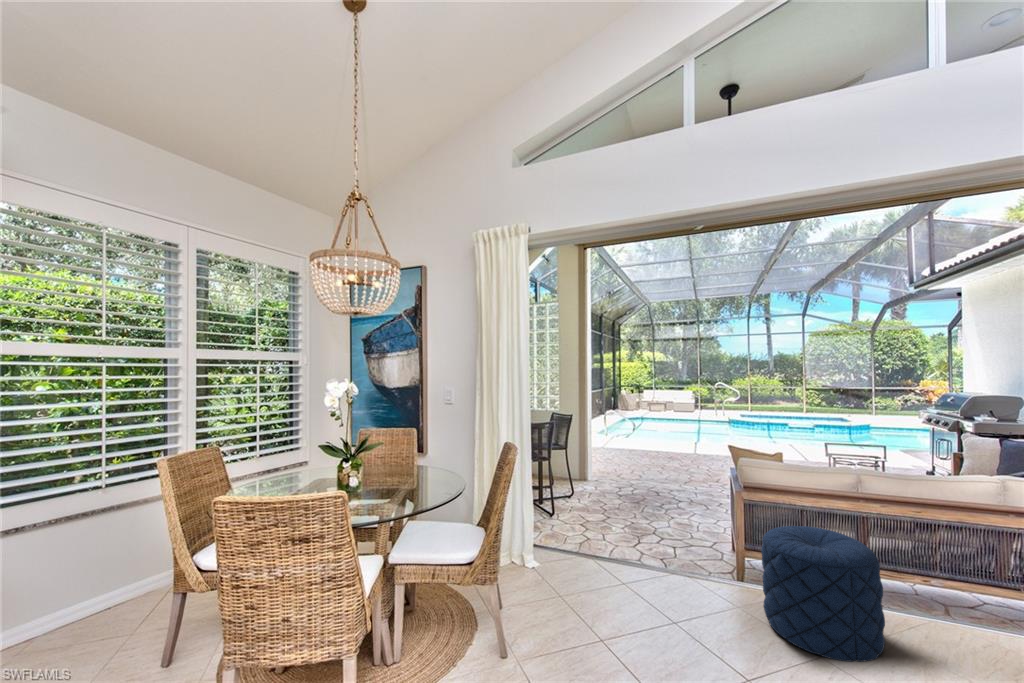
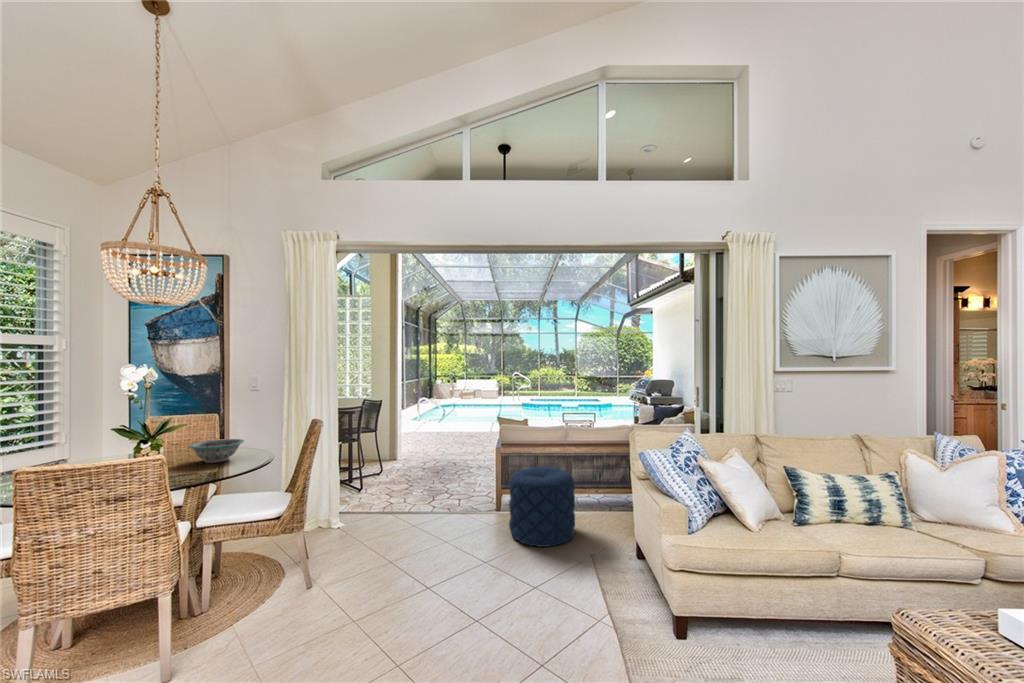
decorative bowl: none [386,458,437,485] -> present [189,439,244,463]

